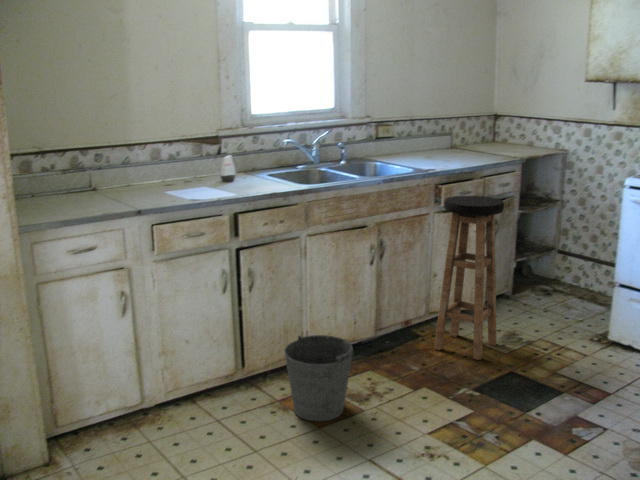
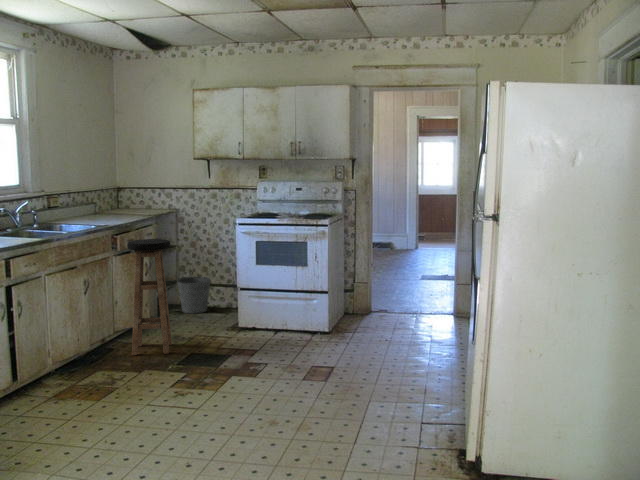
bucket: present [284,335,353,421] -> present [177,277,210,313]

